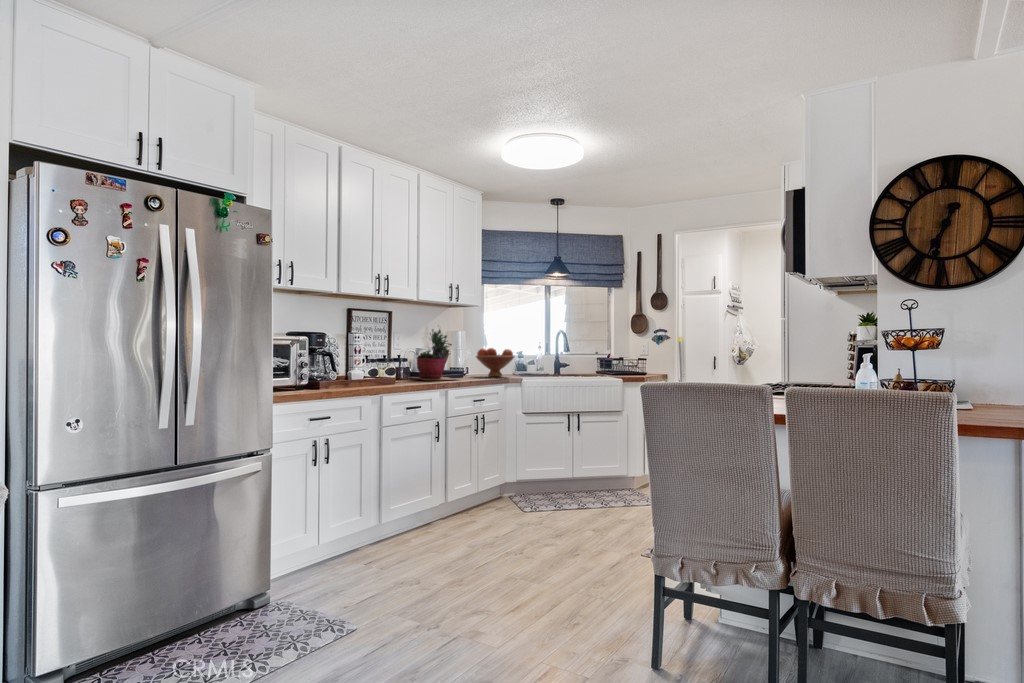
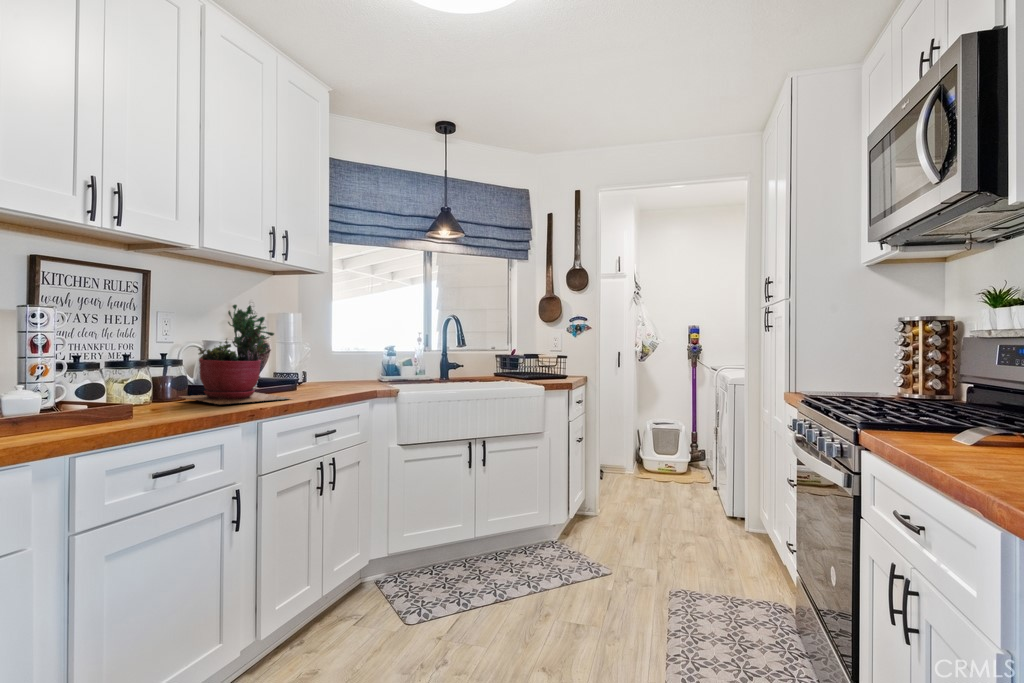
fruit bowl: present [476,348,514,377] -> none [319,340,385,388]

